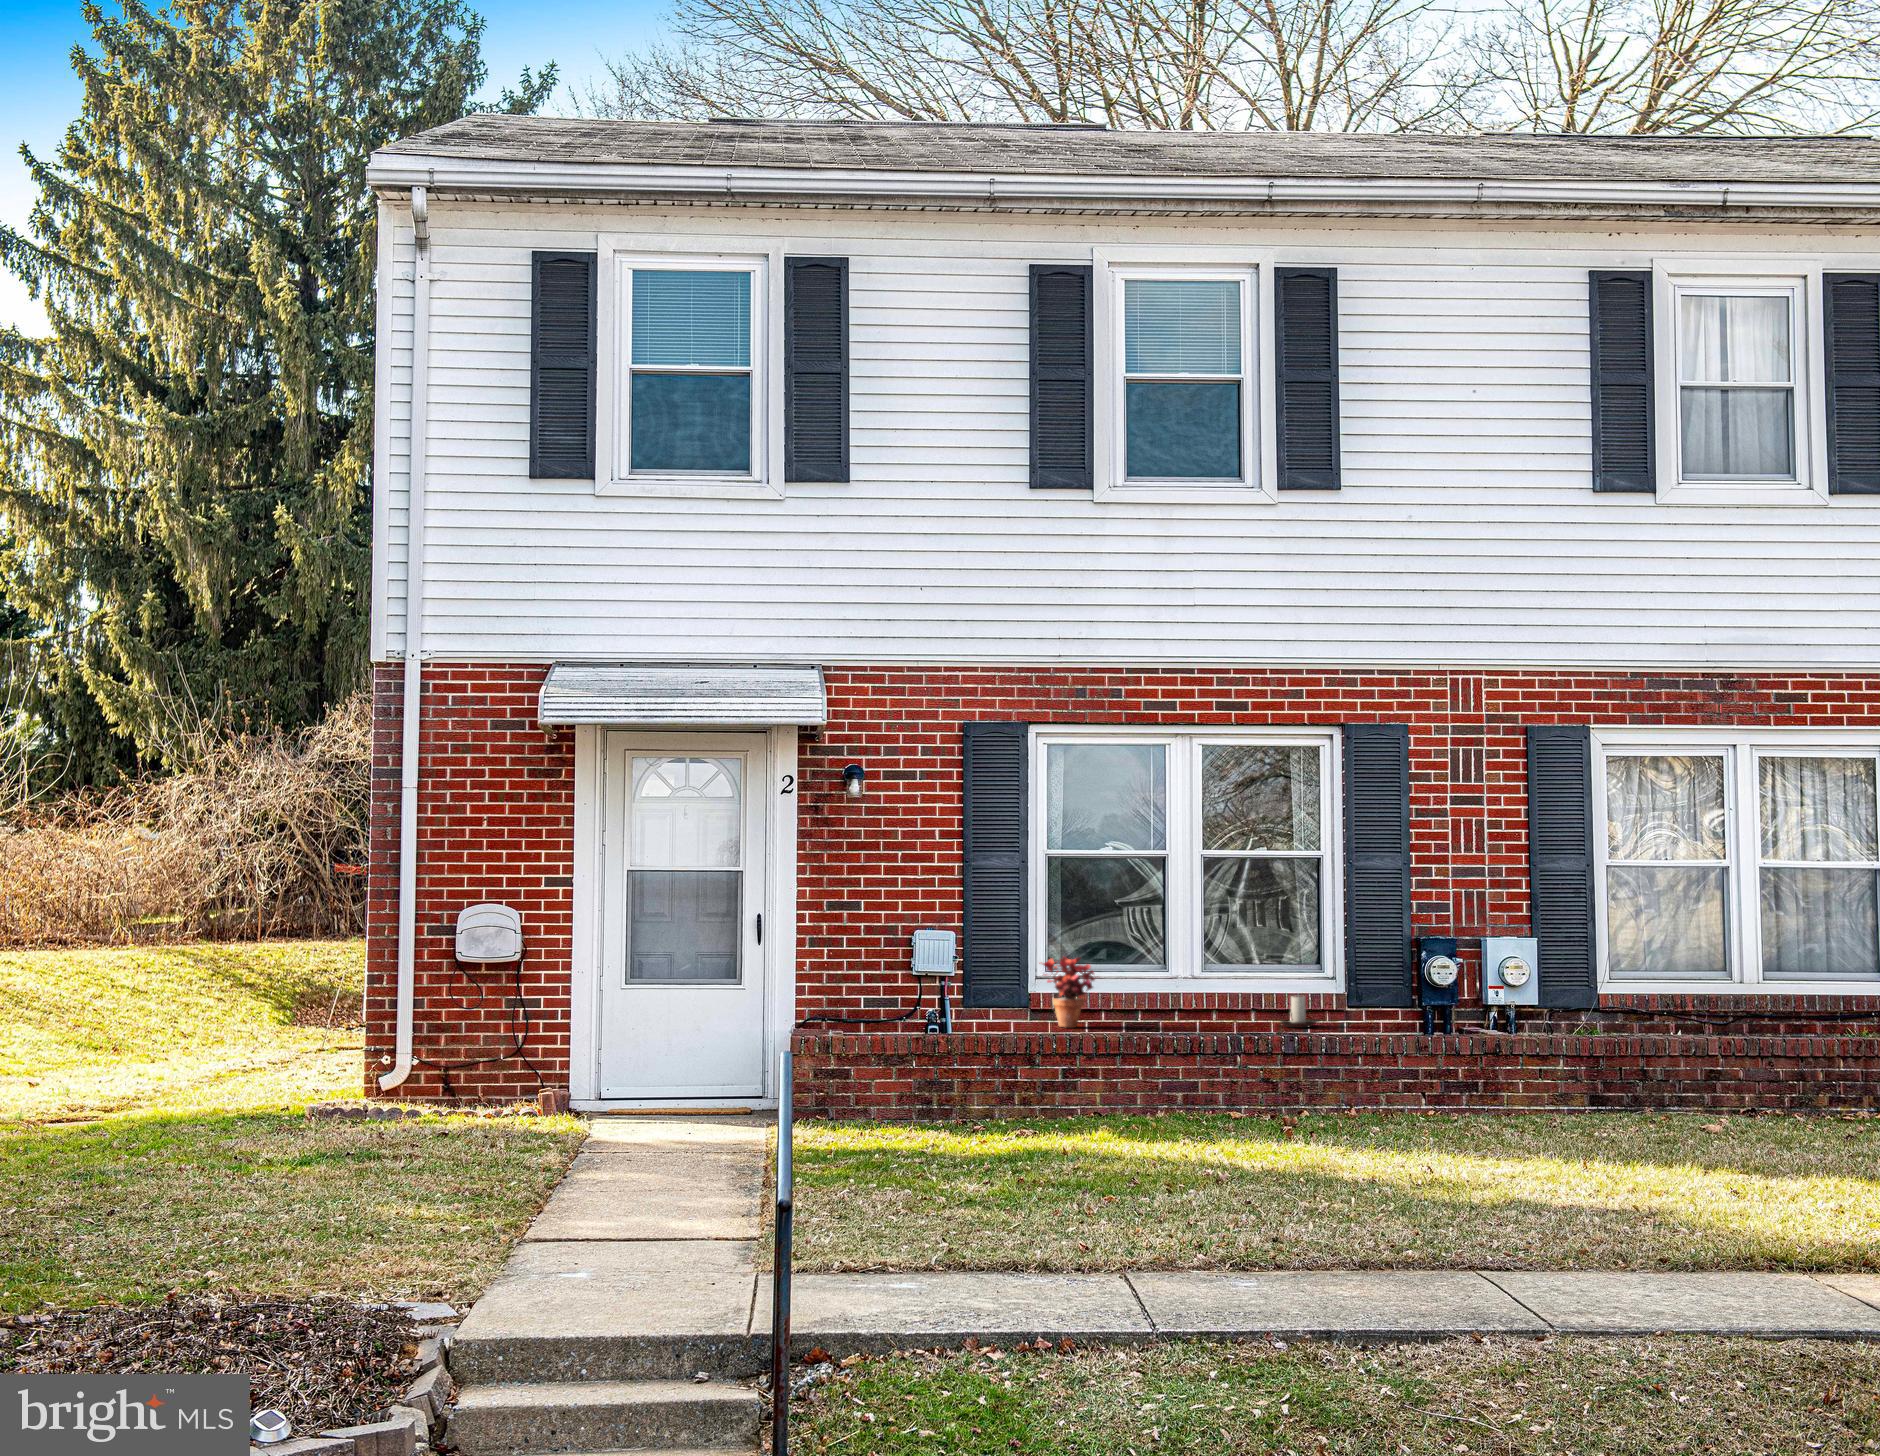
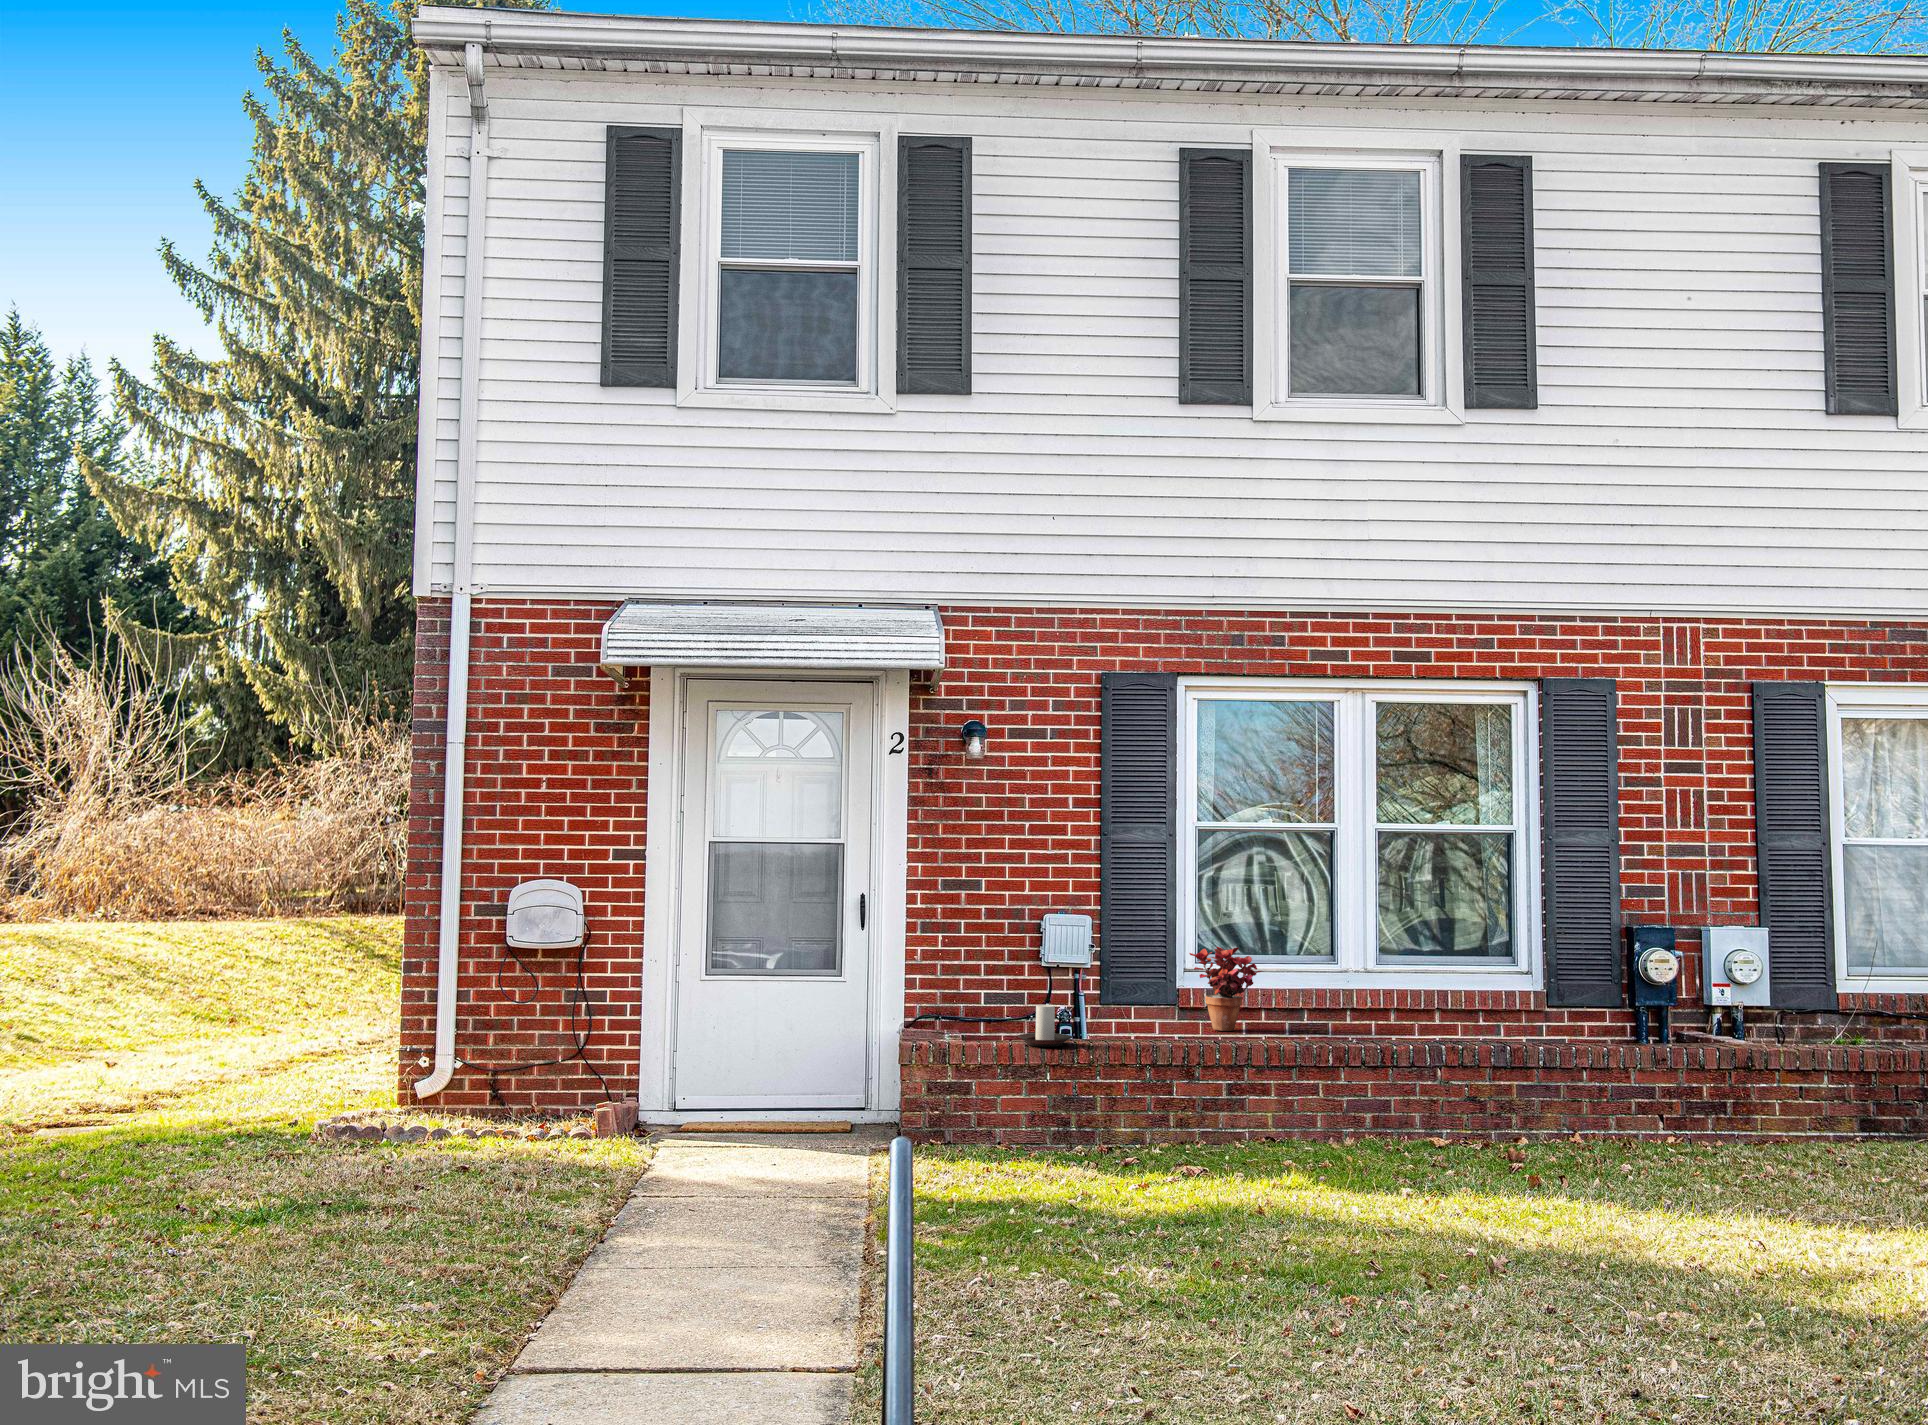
candle holder: present [1281,996,1318,1028] -> present [1018,1005,1073,1047]

